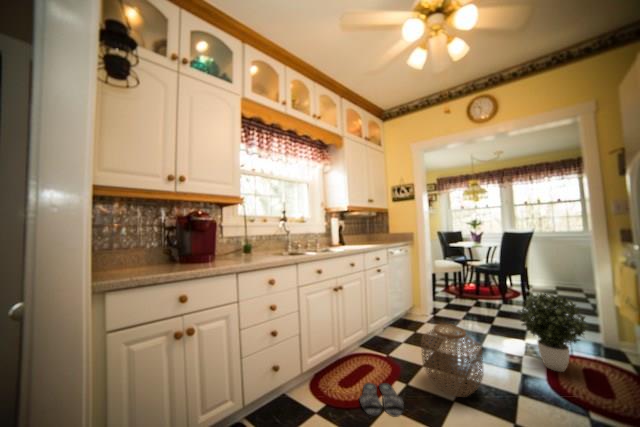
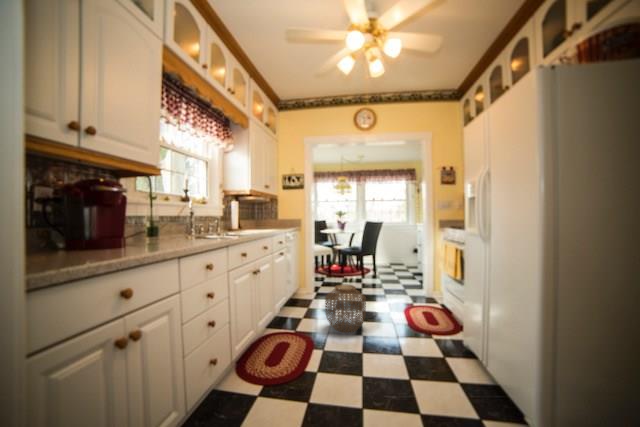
potted plant: present [517,293,587,372] -> none [380,259,416,310]
slippers: present [359,383,404,417] -> none [284,336,320,355]

